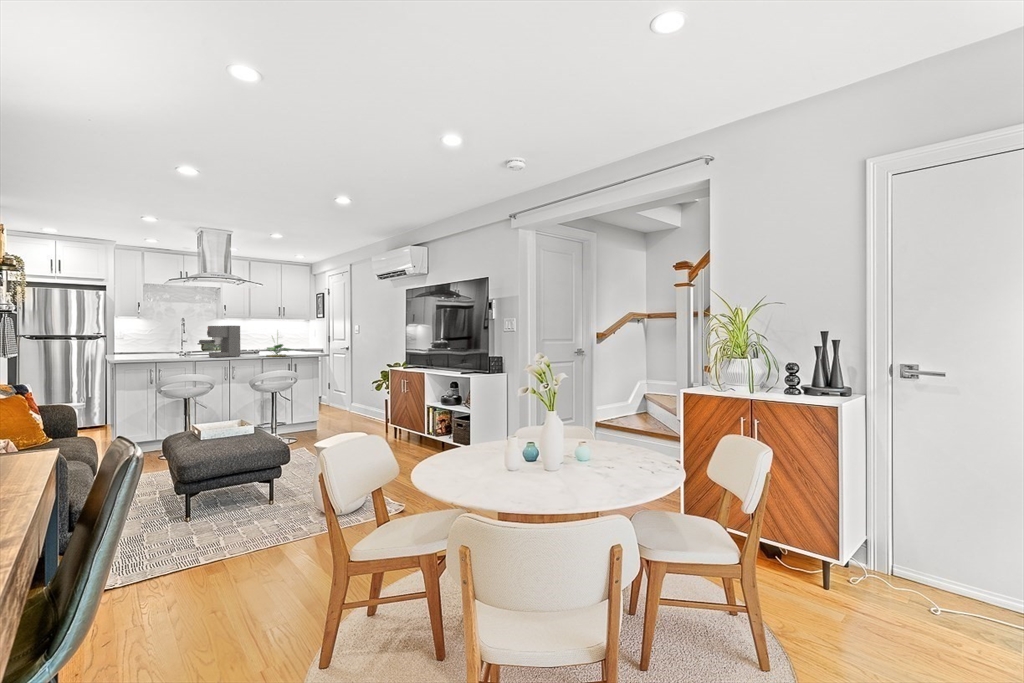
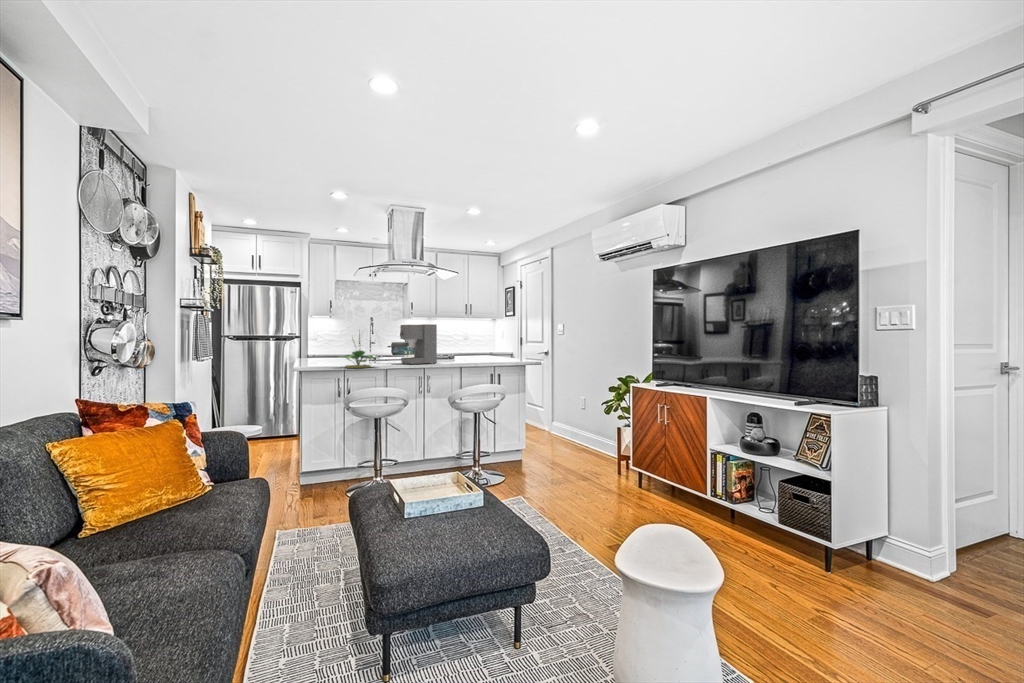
potted plant: present [267,344,291,357] -> present [341,334,376,368]

